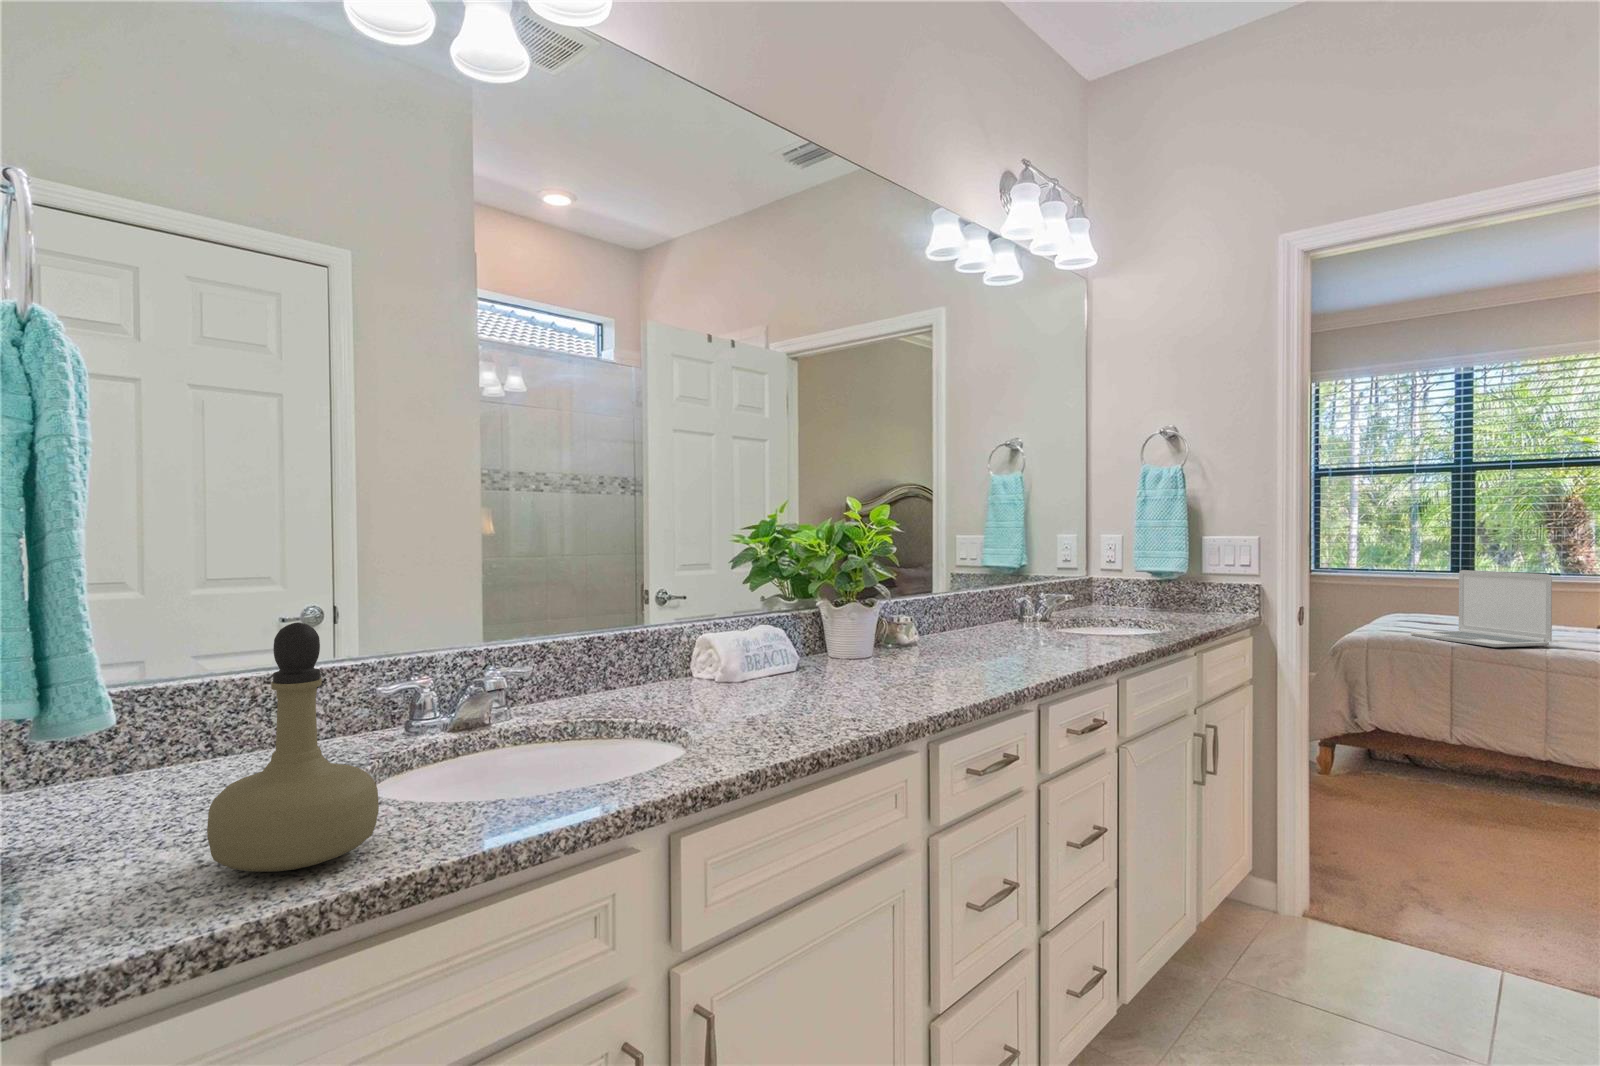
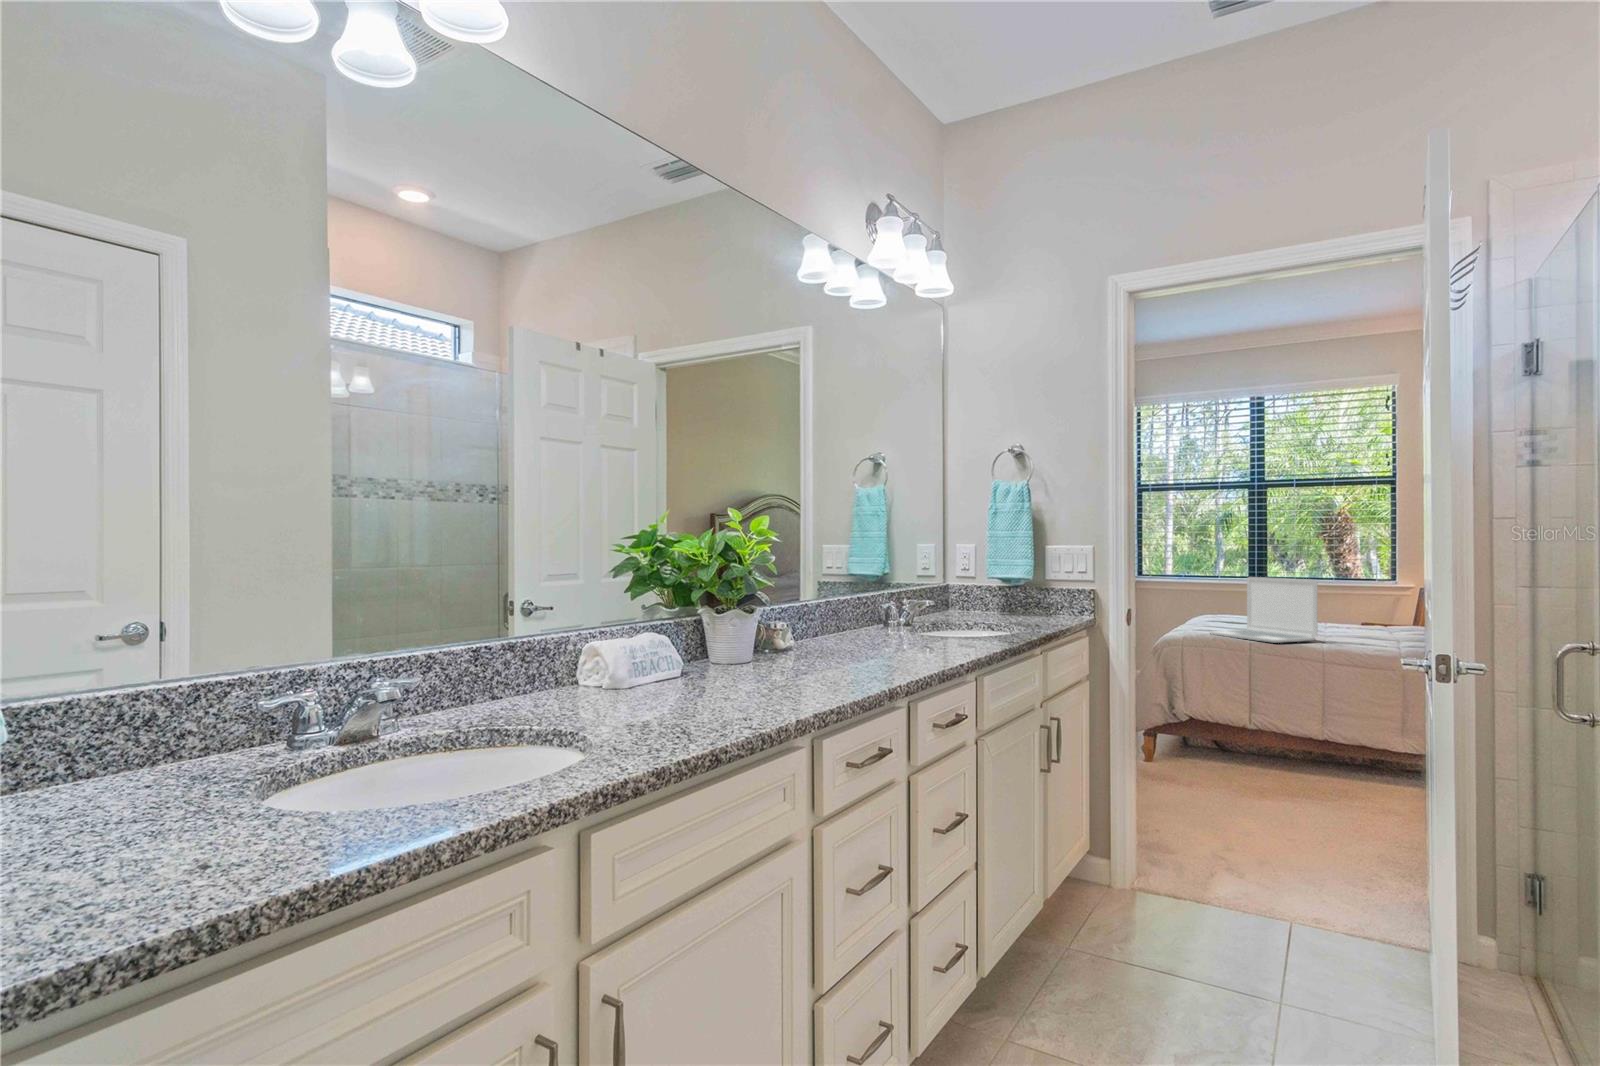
perfume bottle: present [207,622,379,872] -> none [115,632,296,884]

